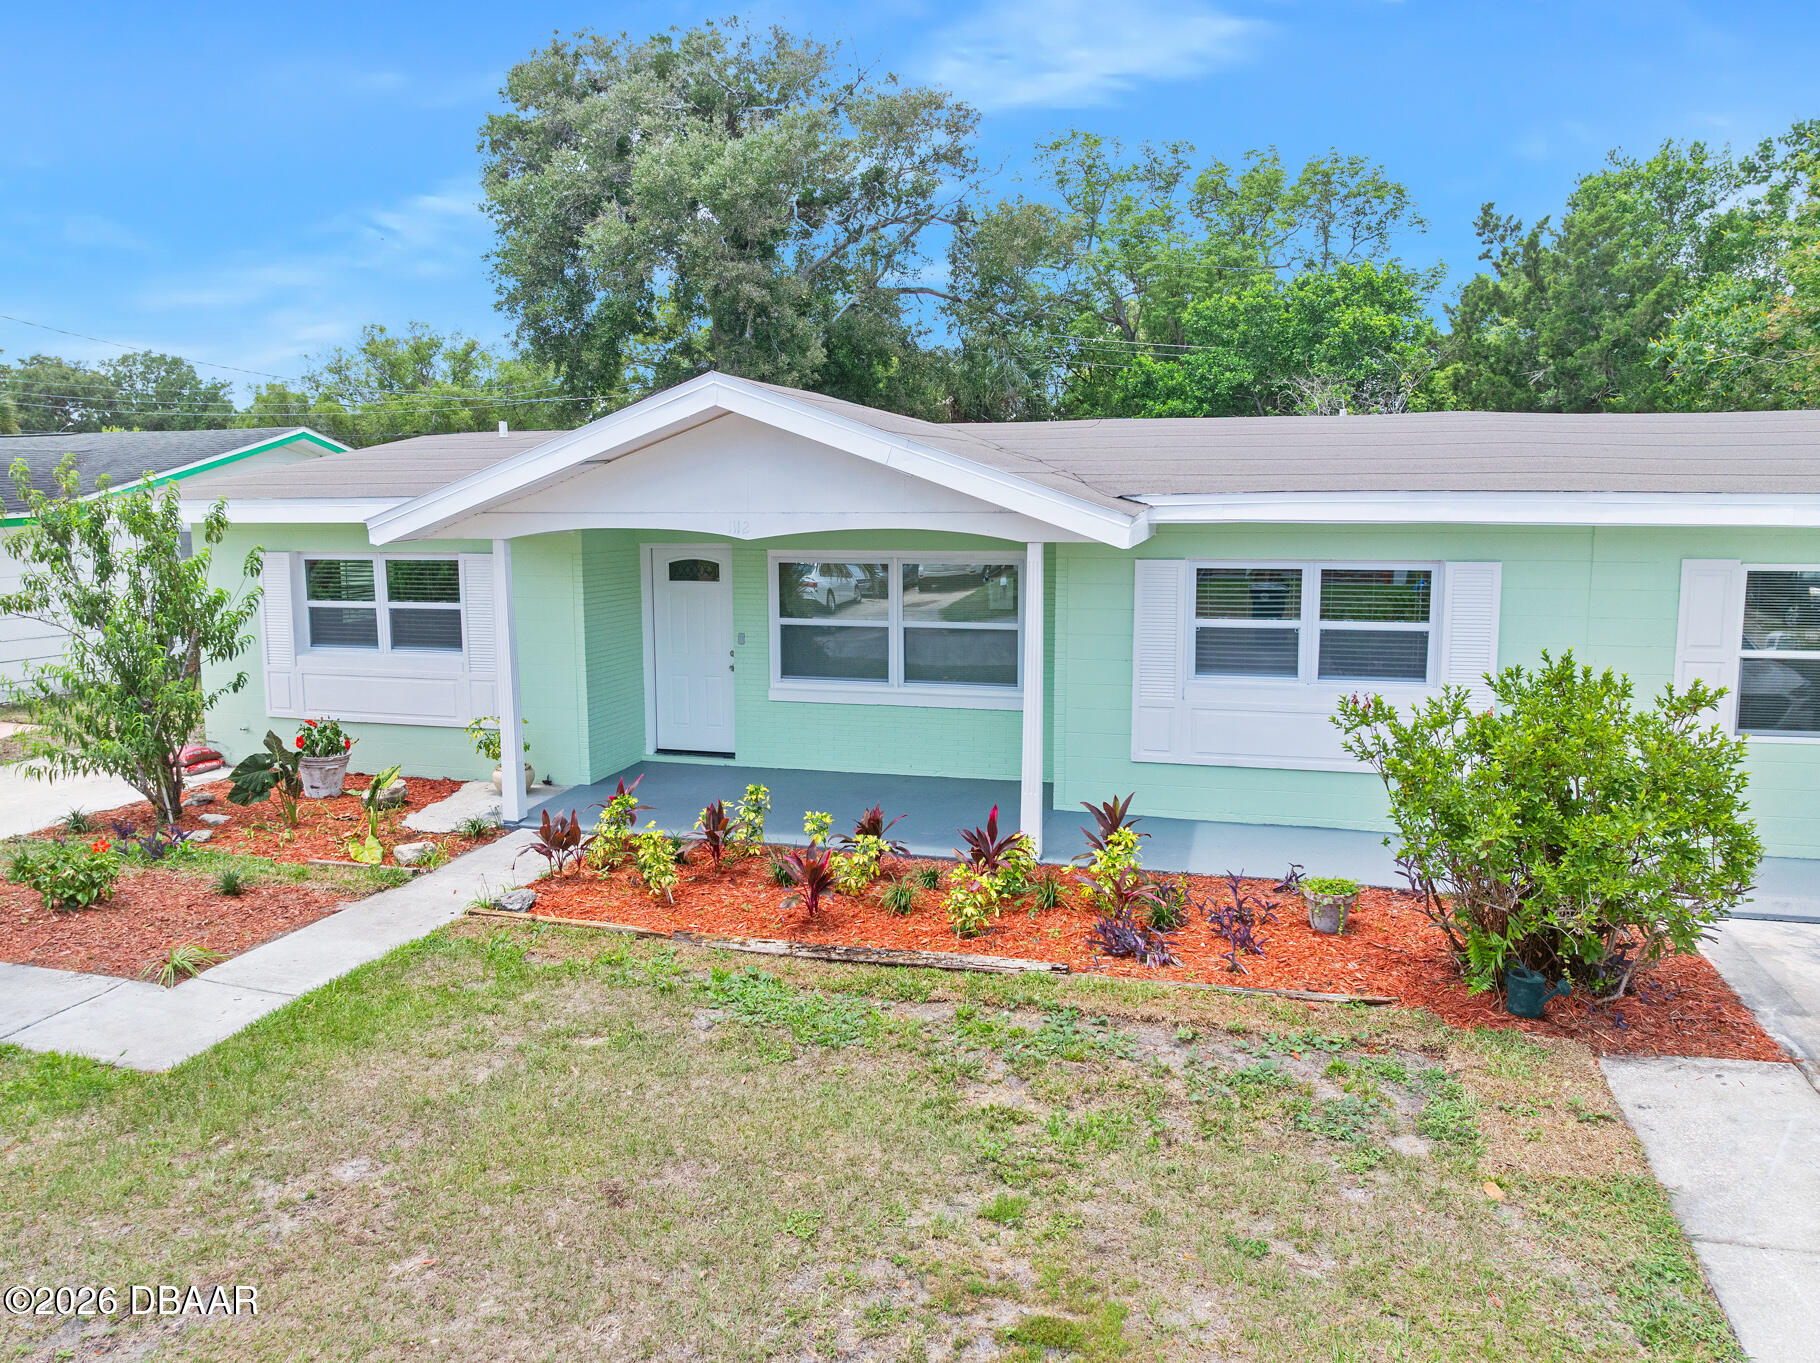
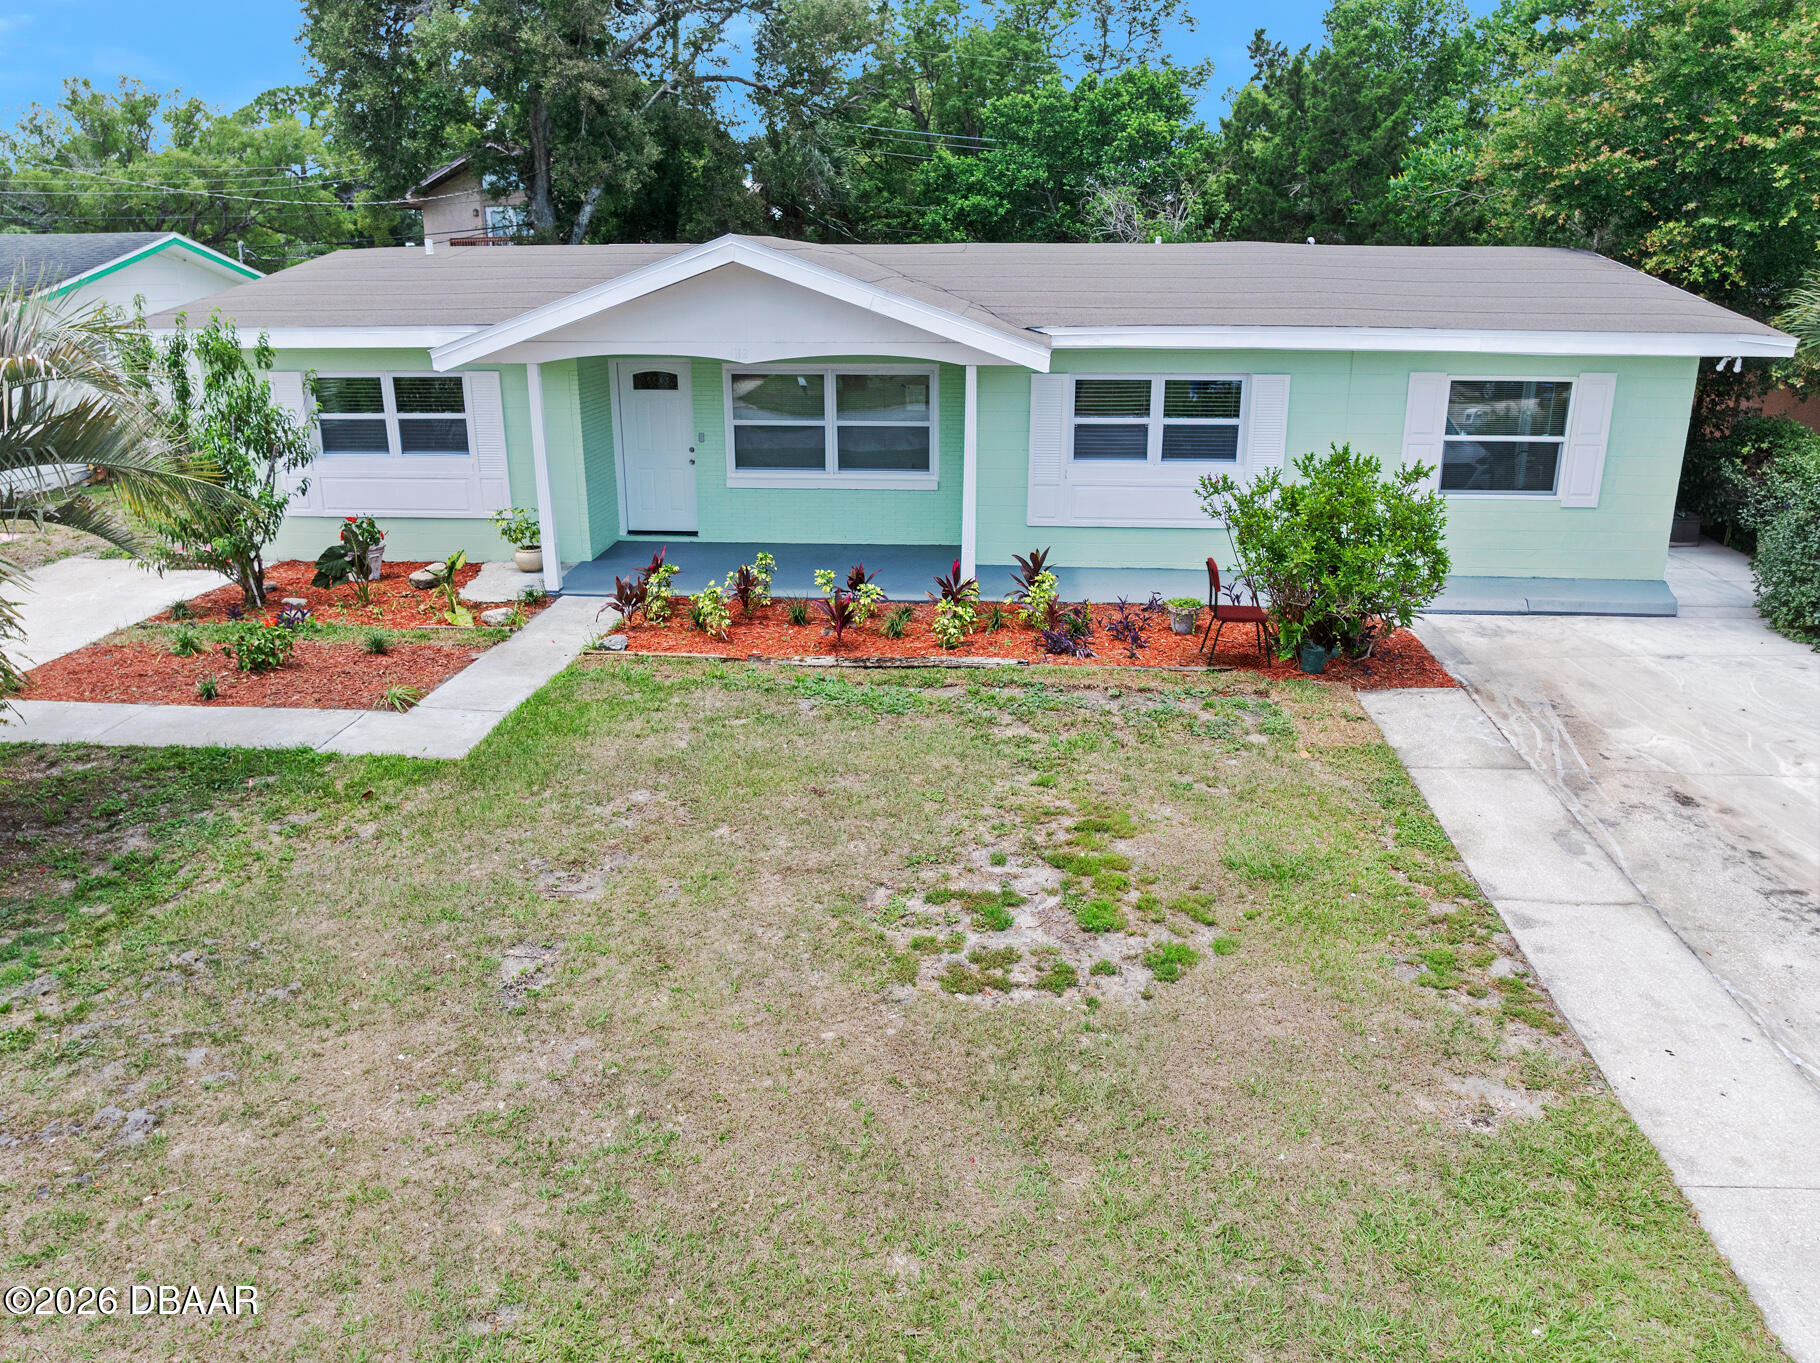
chair: none [1343,821,1456,1002] -> present [1200,557,1271,668]

